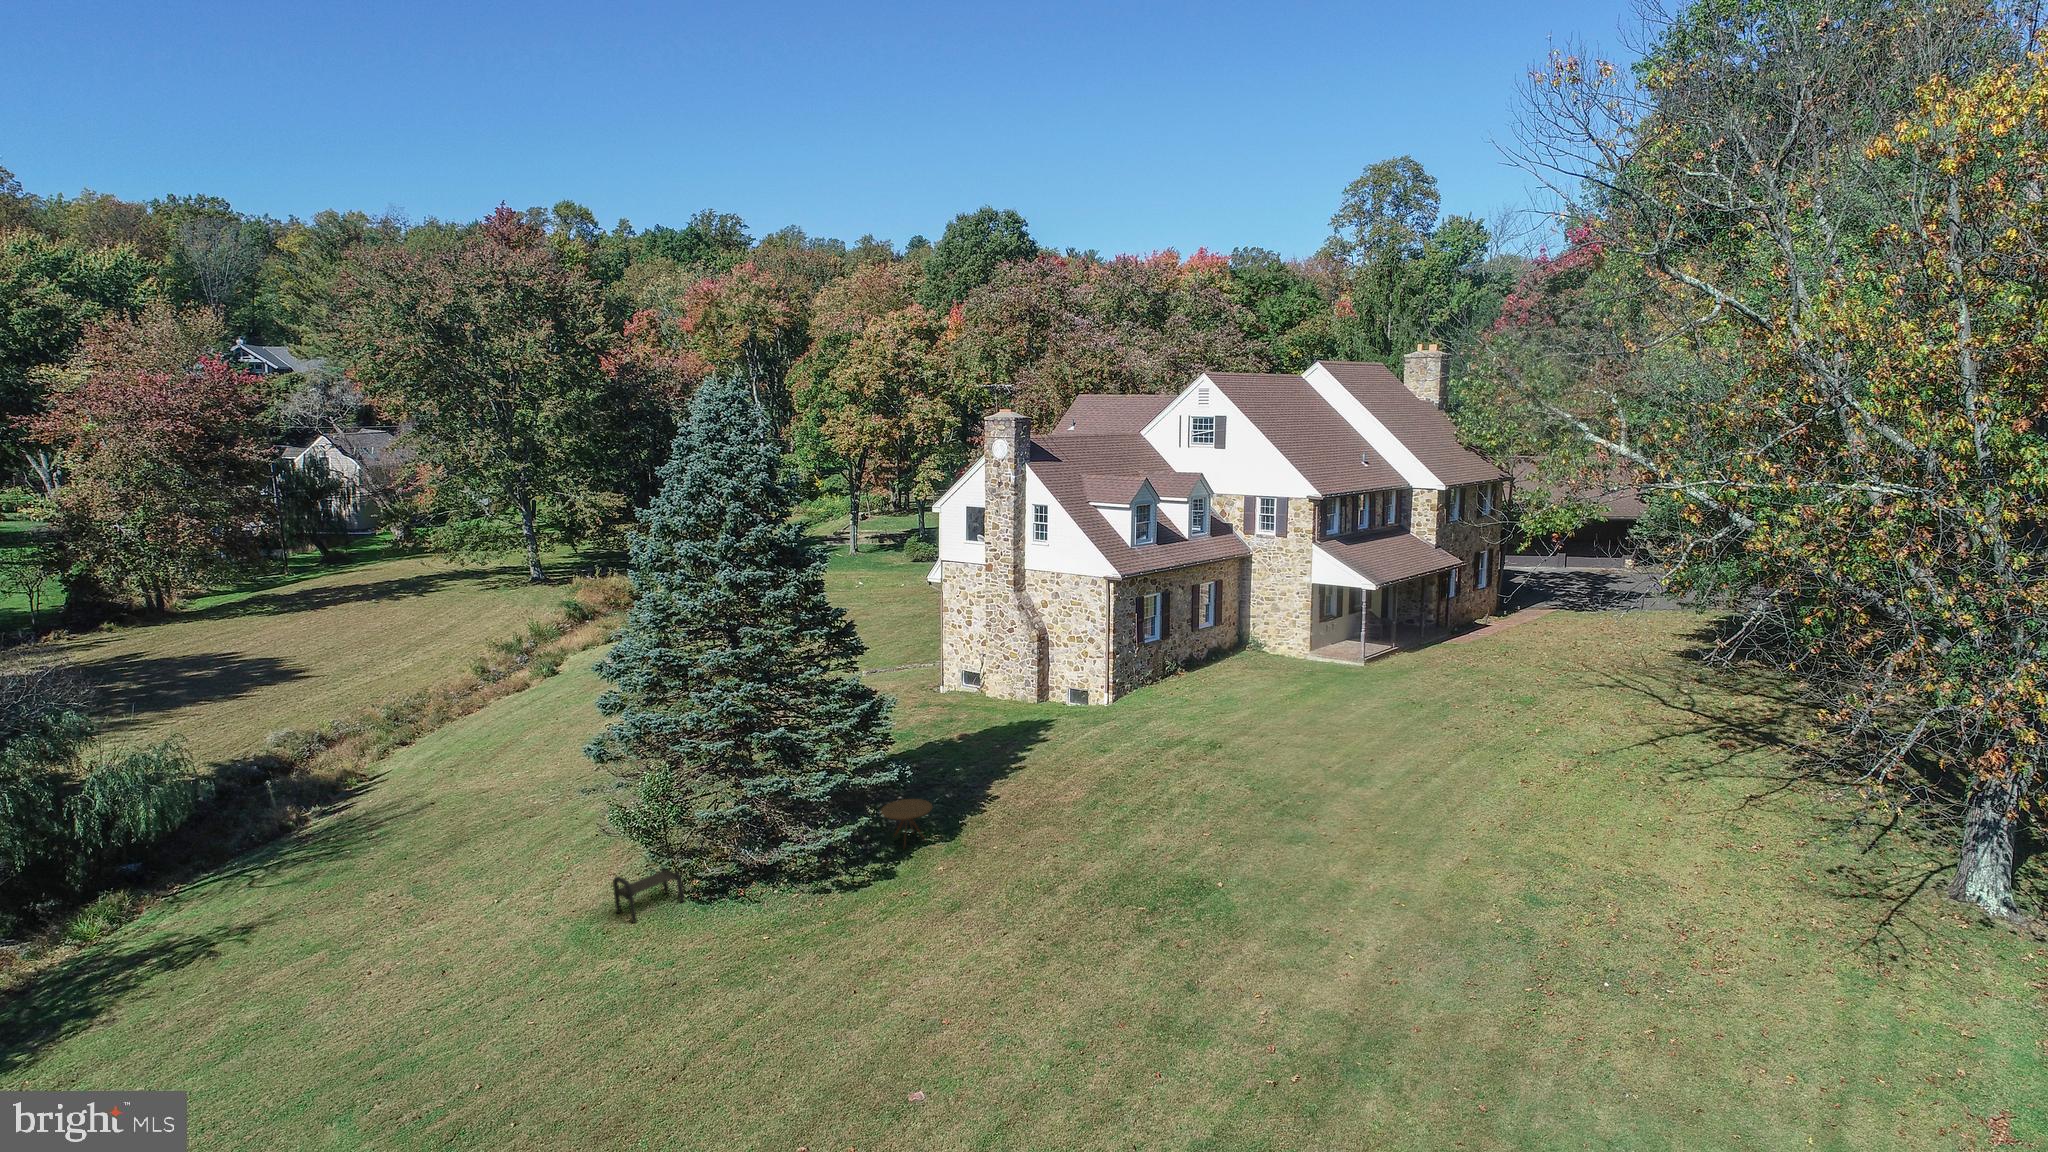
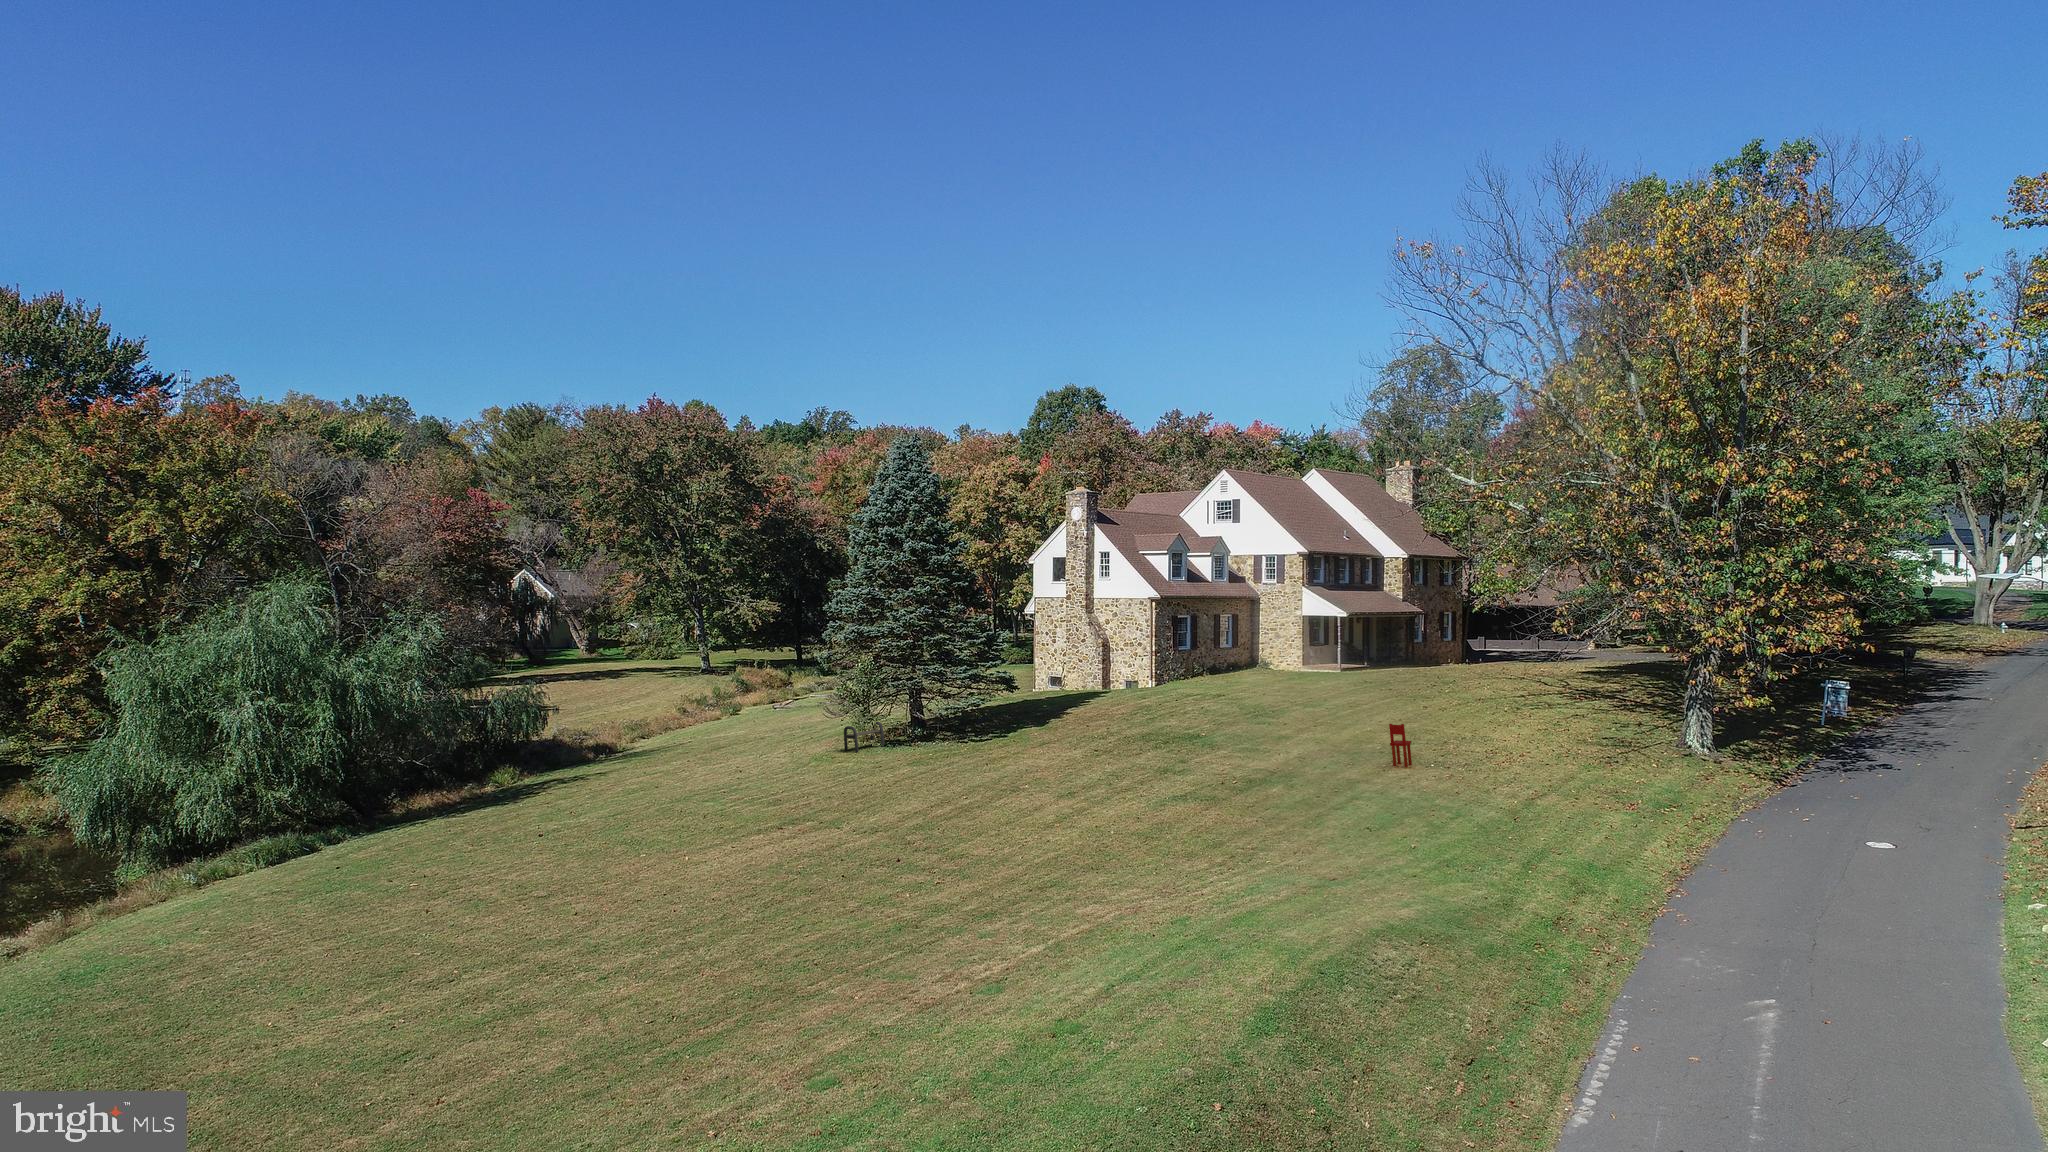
round table: present [881,799,932,840] -> none [1001,704,1034,730]
chair: none [1586,1034,1623,1116] -> present [1389,724,1412,767]

